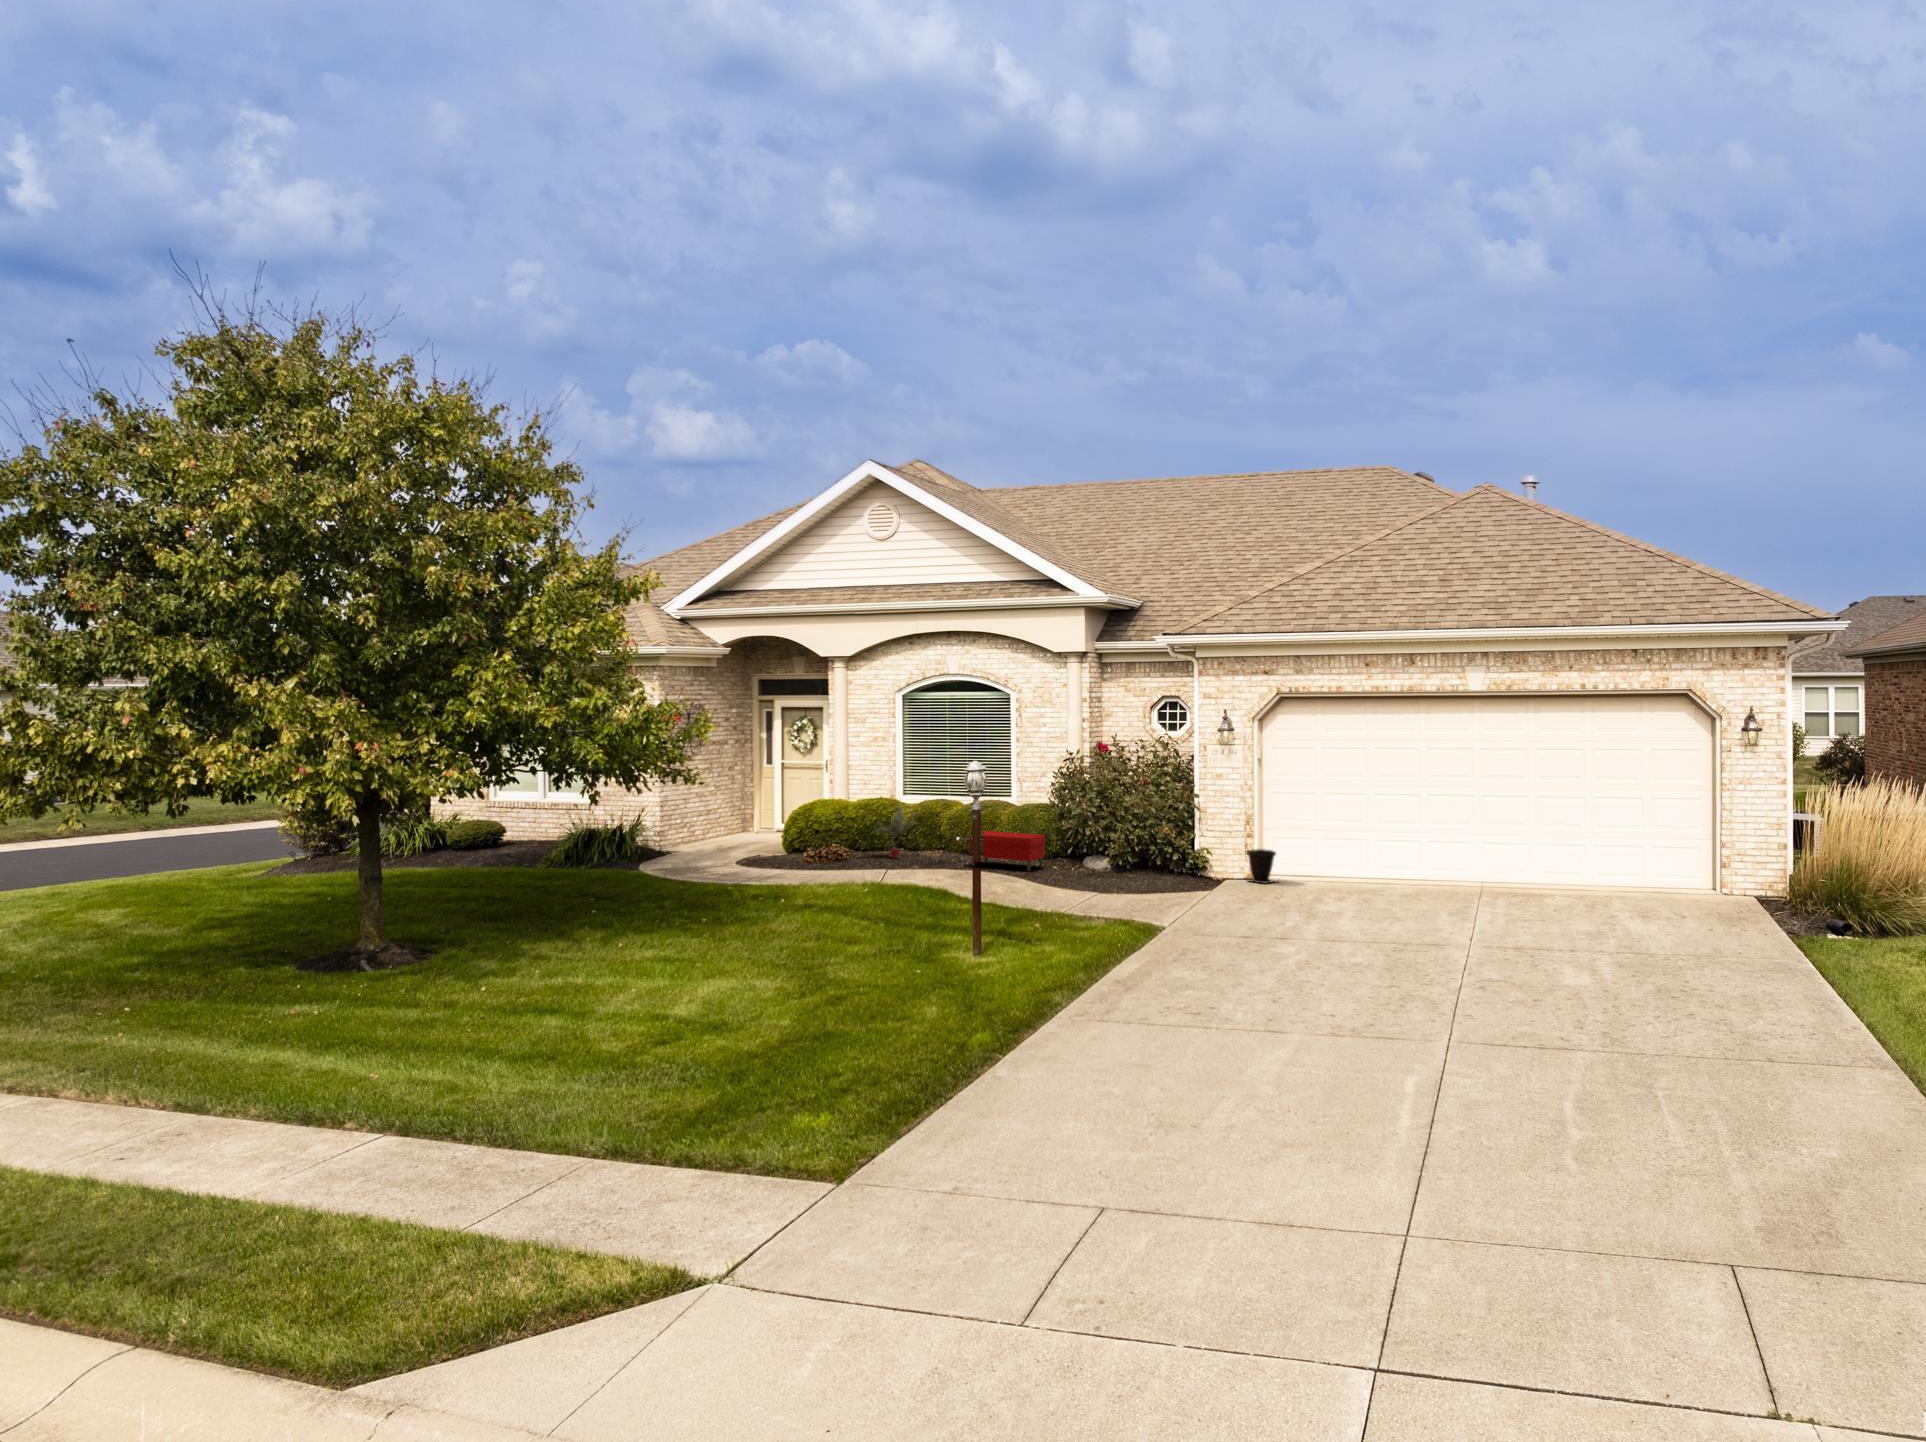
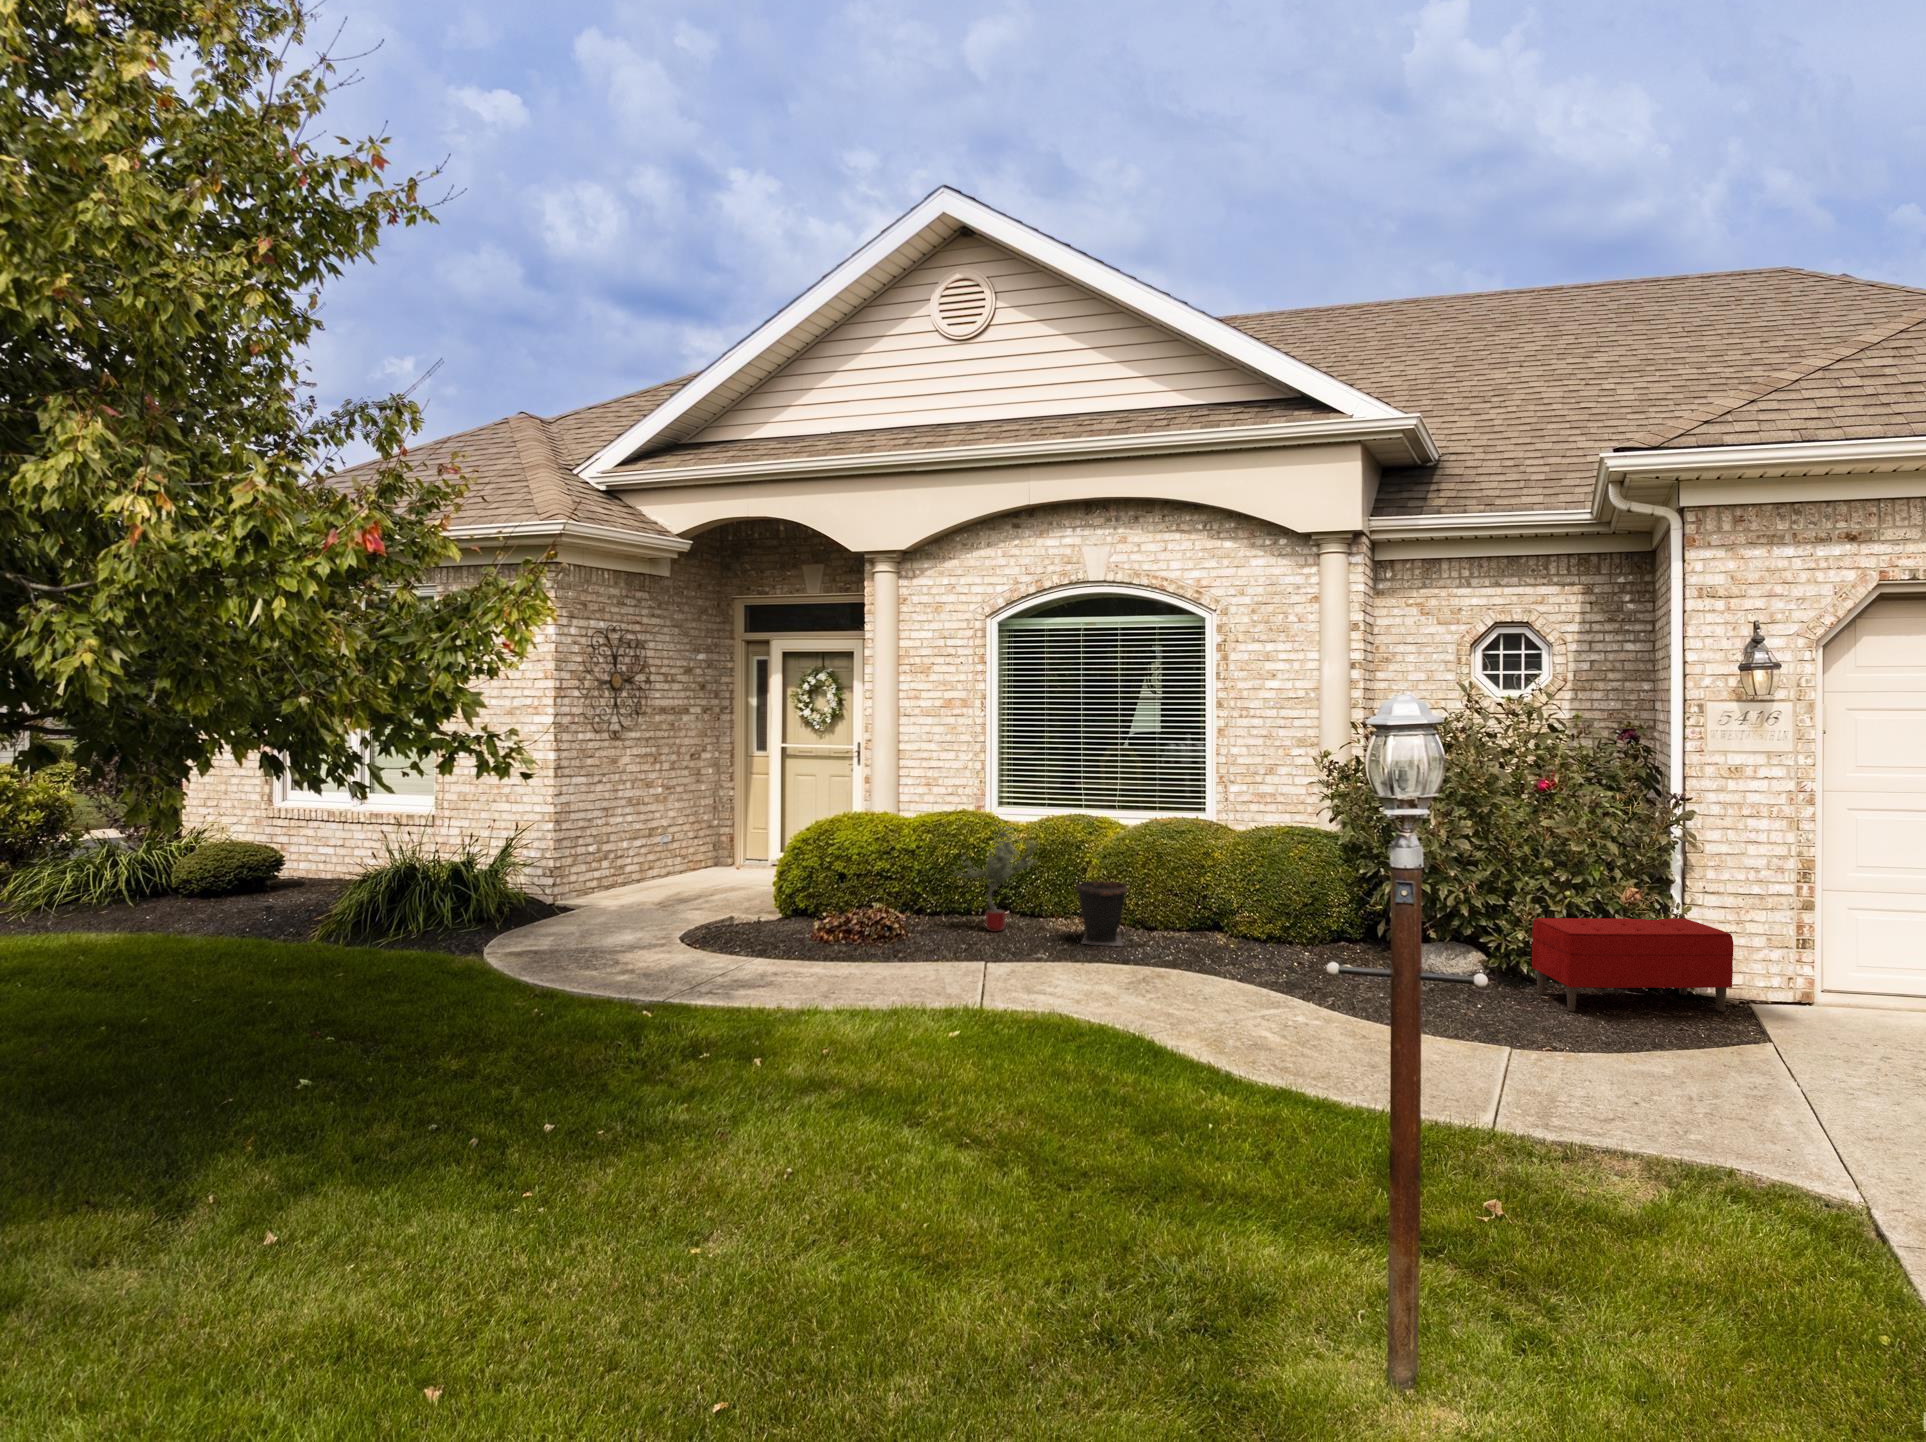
bench: present [969,831,1045,871] -> present [1532,918,1733,1011]
bucket: present [1247,849,1276,884] -> present [1075,881,1128,946]

